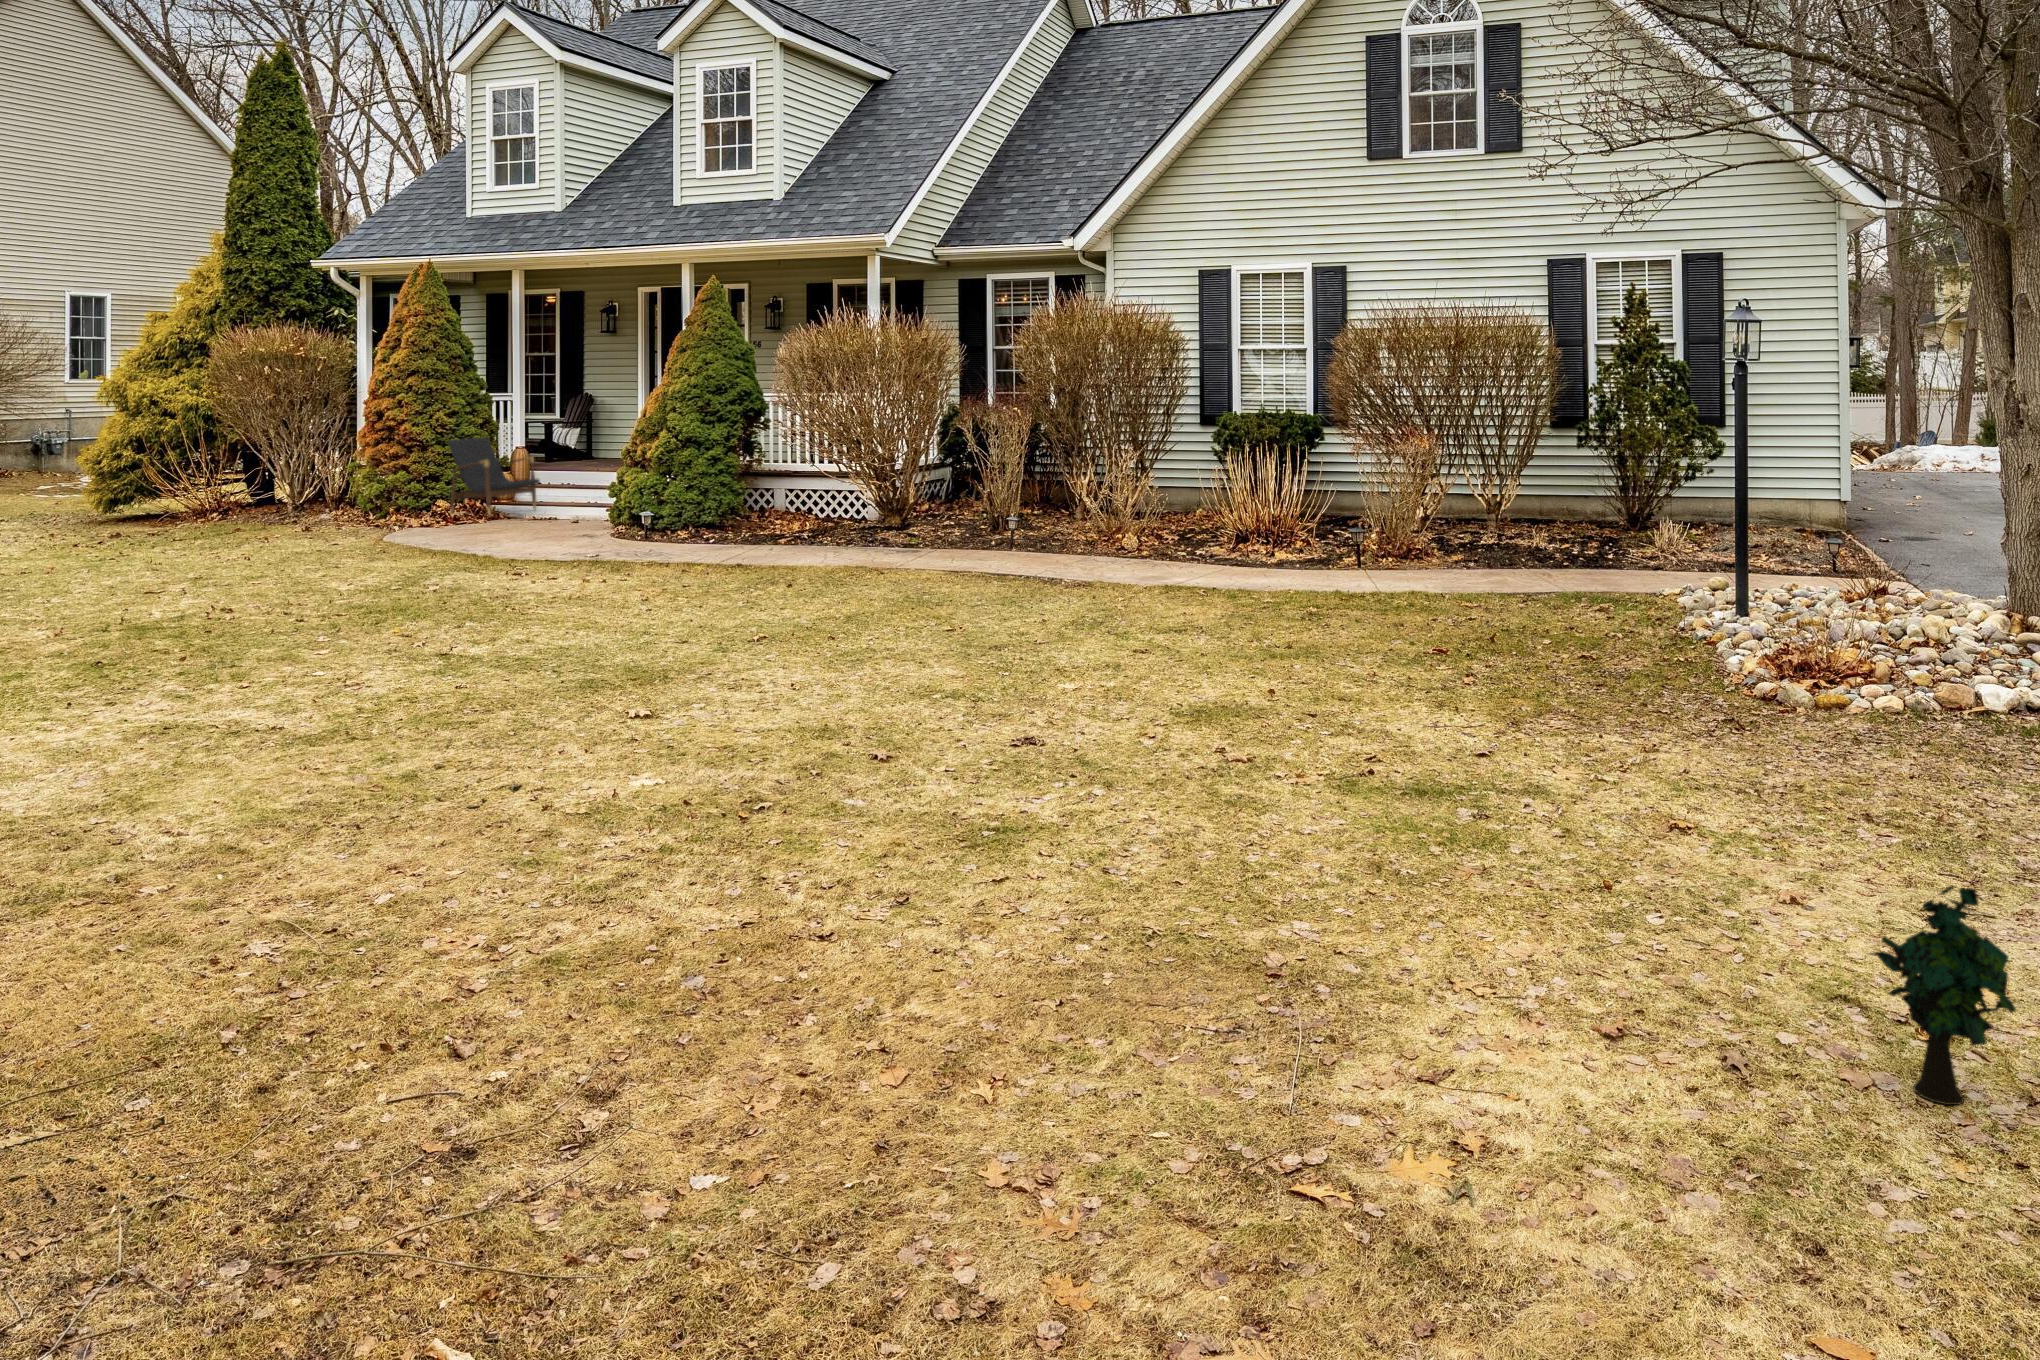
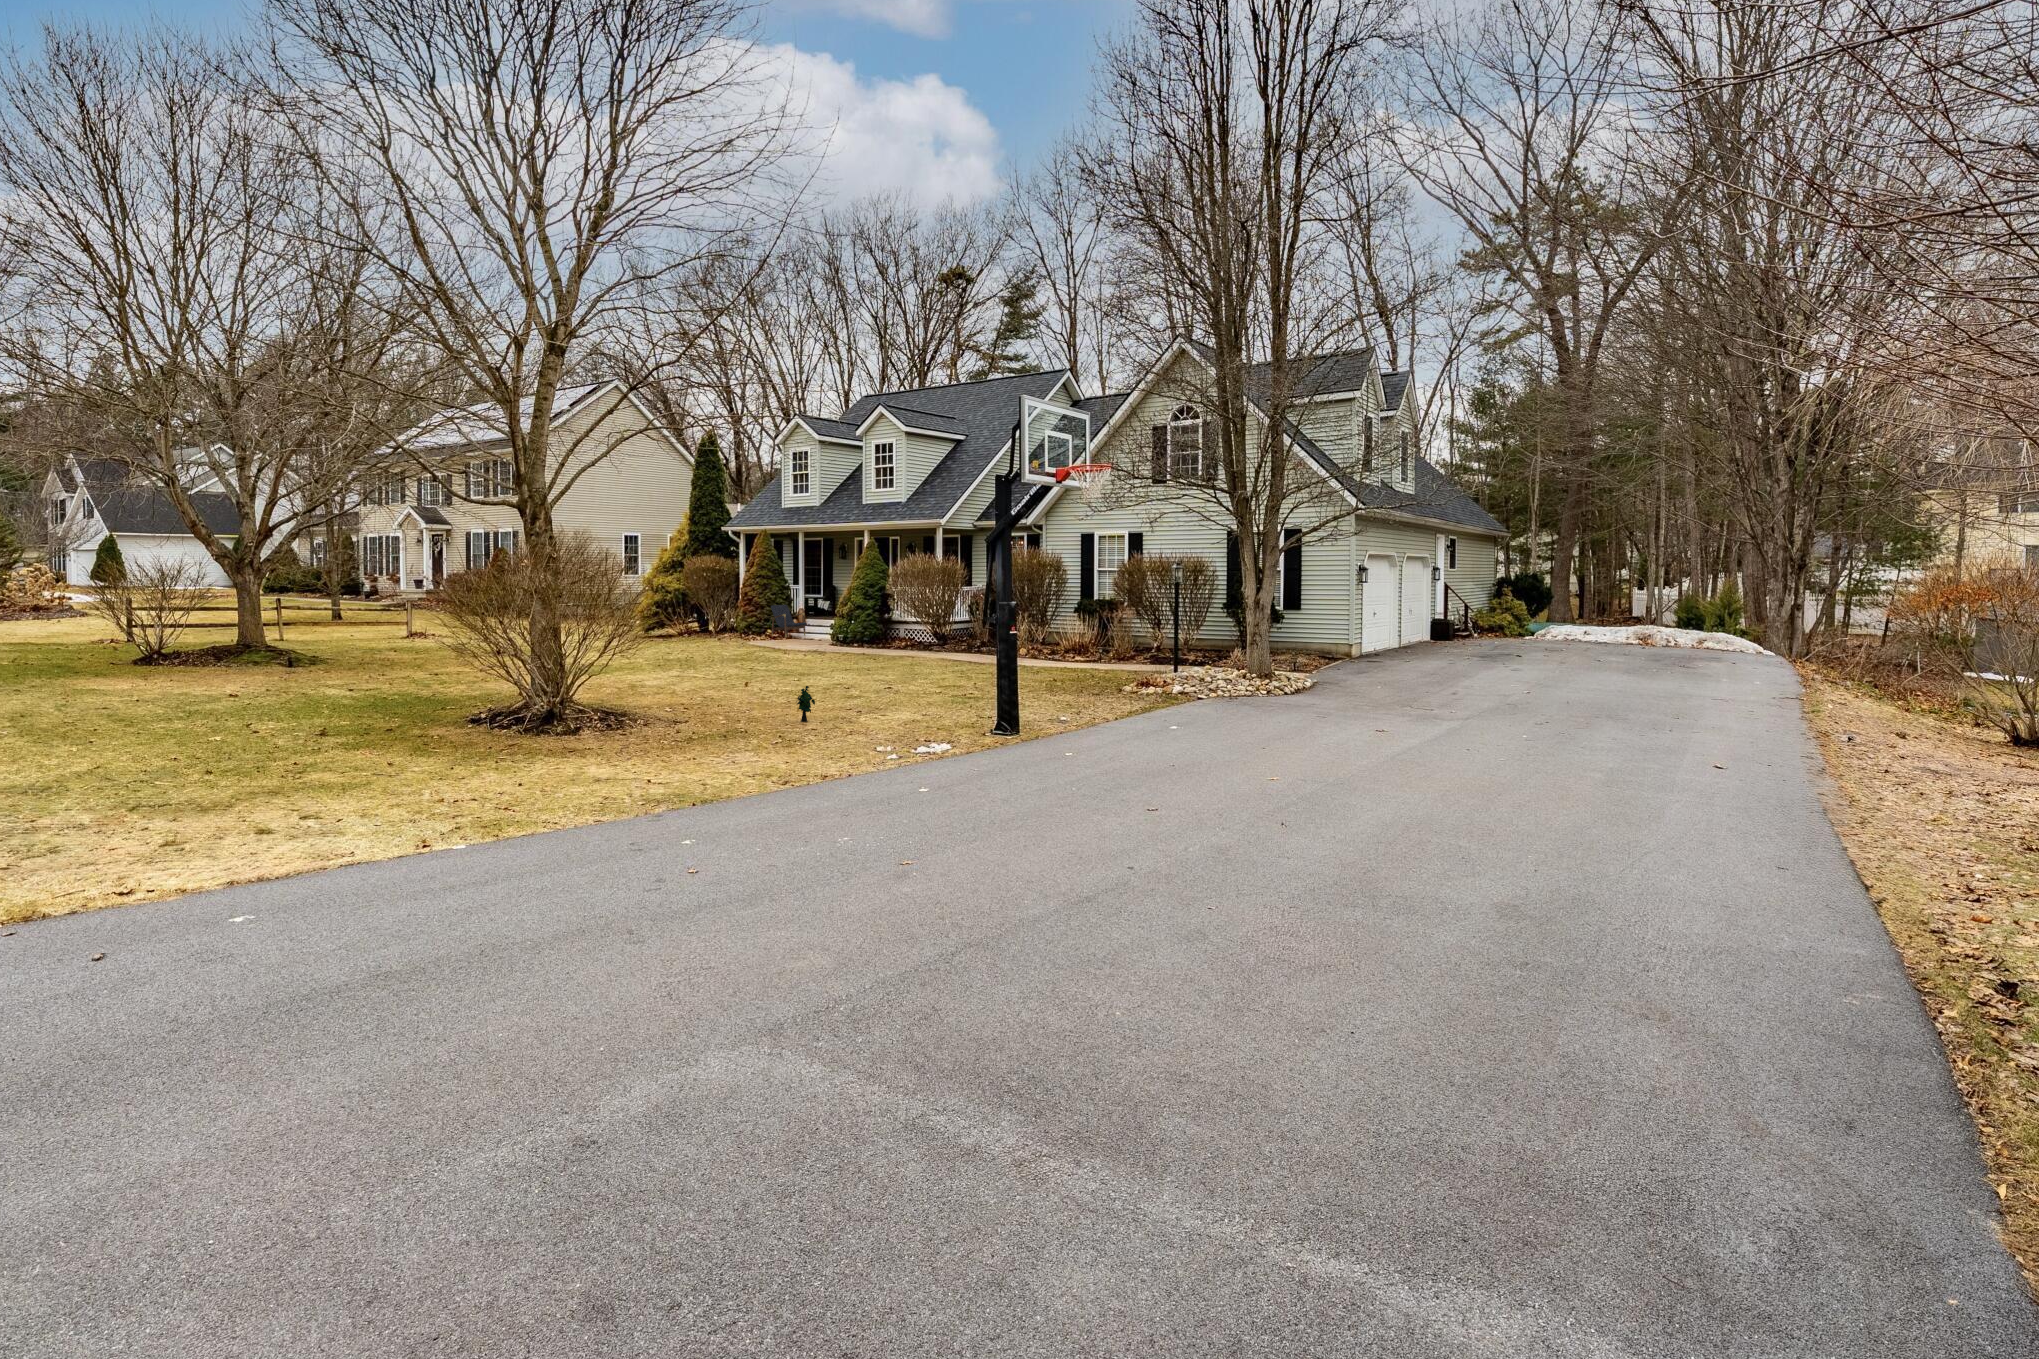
decorative plant: present [1870,886,2016,1105] -> present [796,686,815,722]

